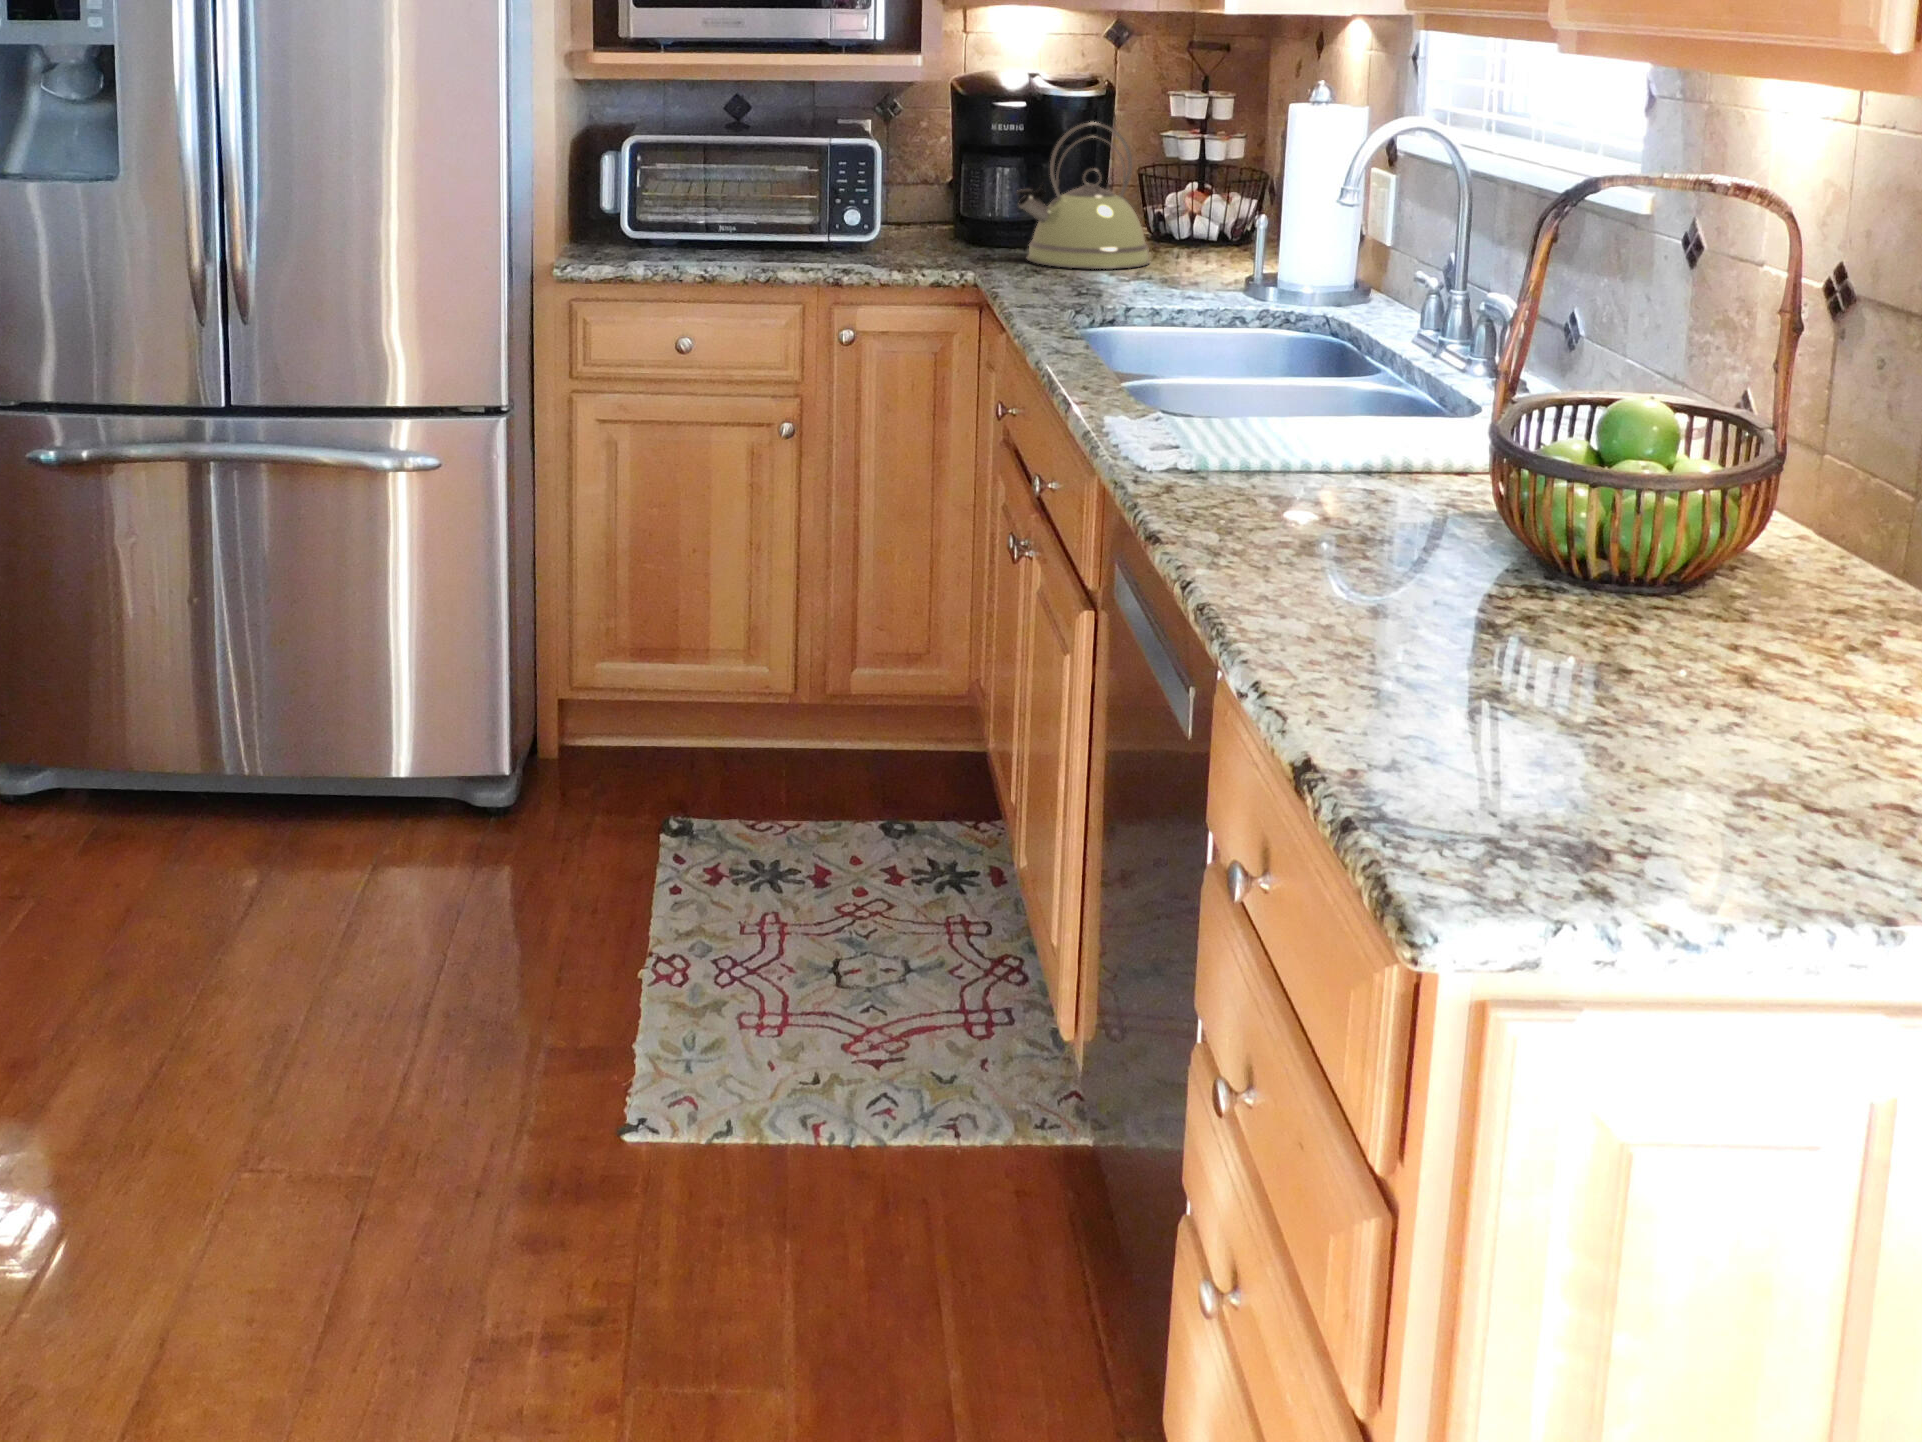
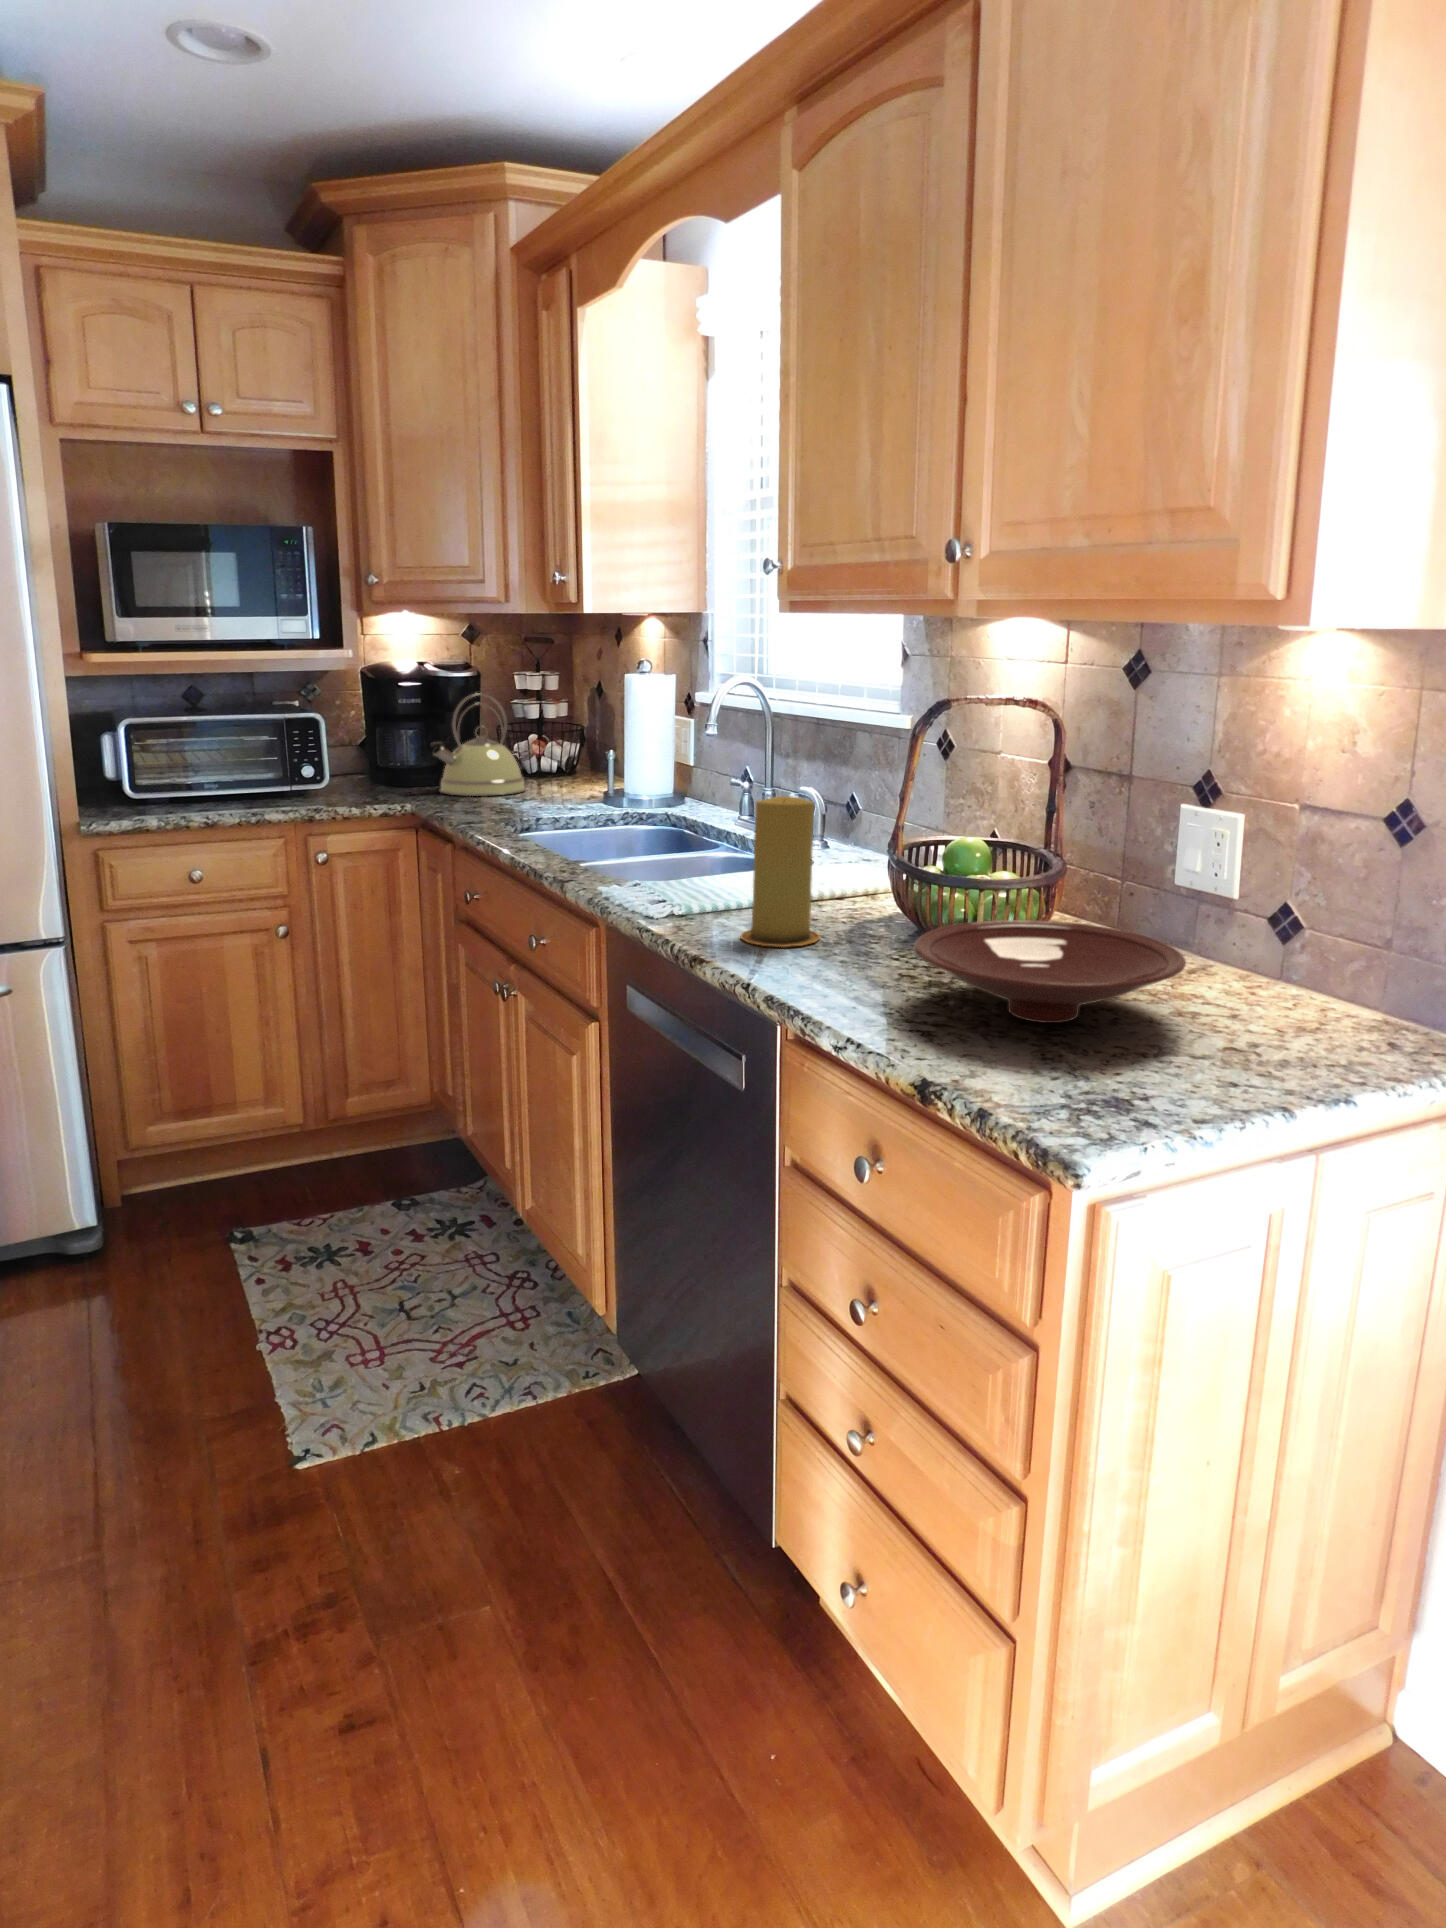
candle: none [1231,307,1356,536] -> present [741,796,820,947]
bowl: none [1376,532,1848,713] -> present [914,920,1186,1023]

